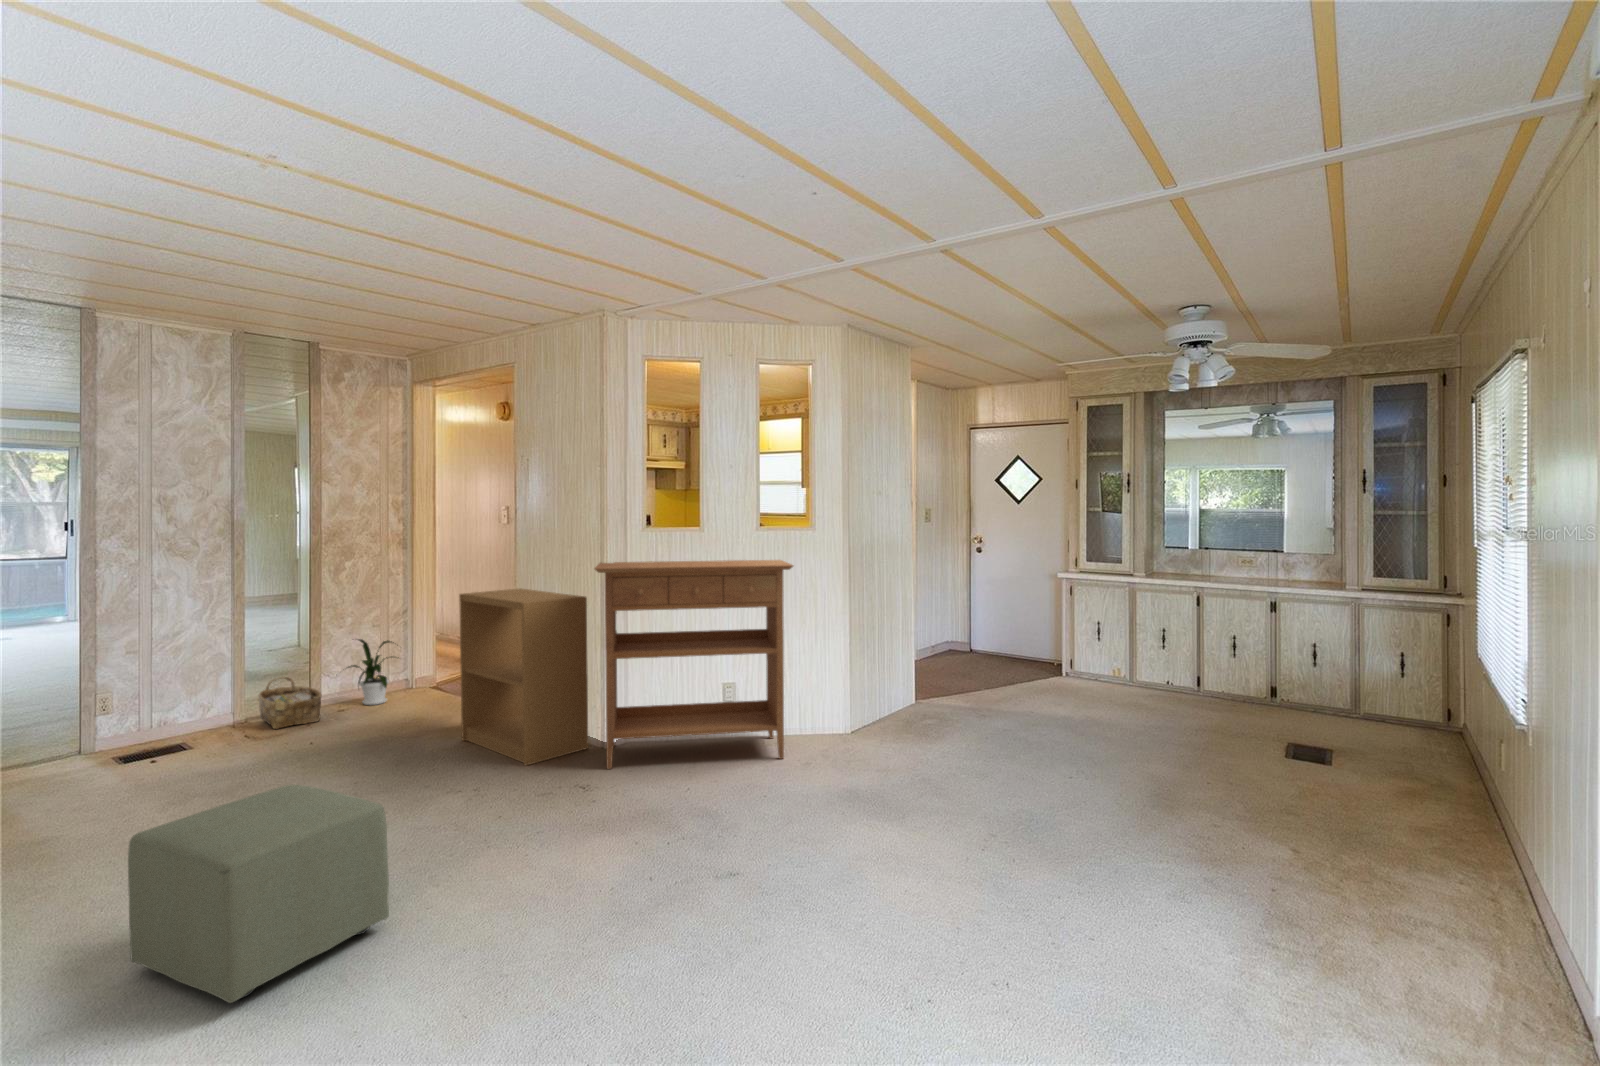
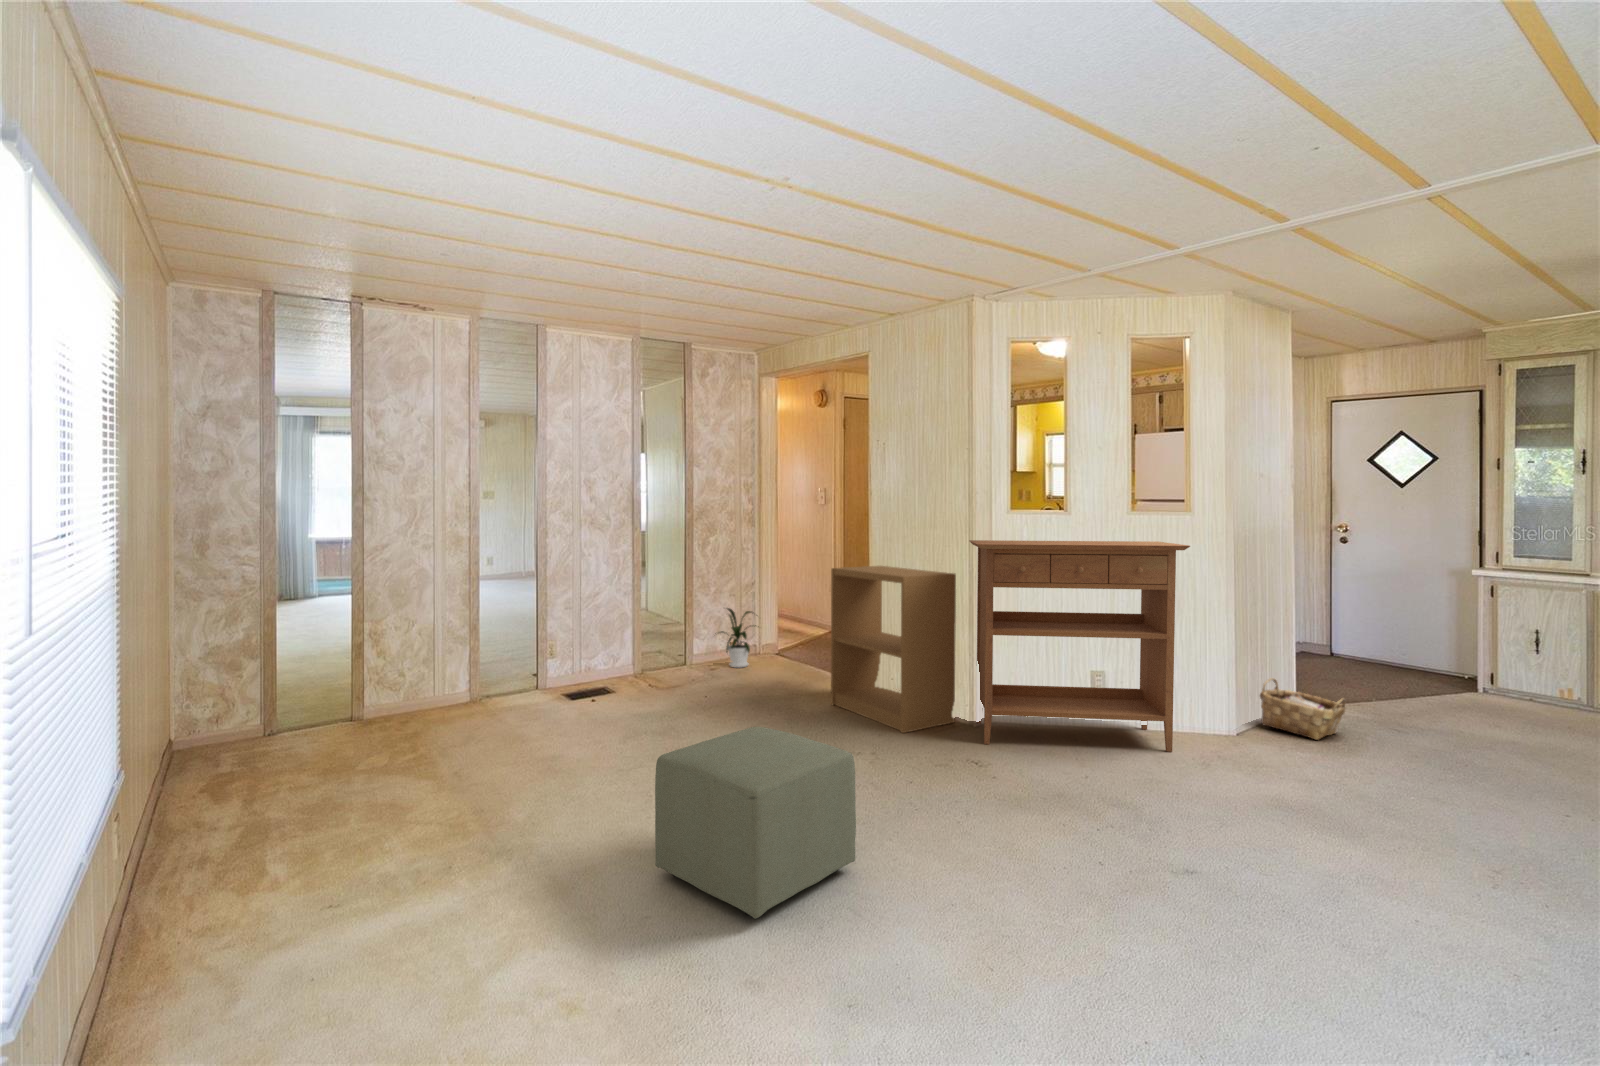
woven basket: present [258,676,321,729] -> present [1260,678,1346,740]

